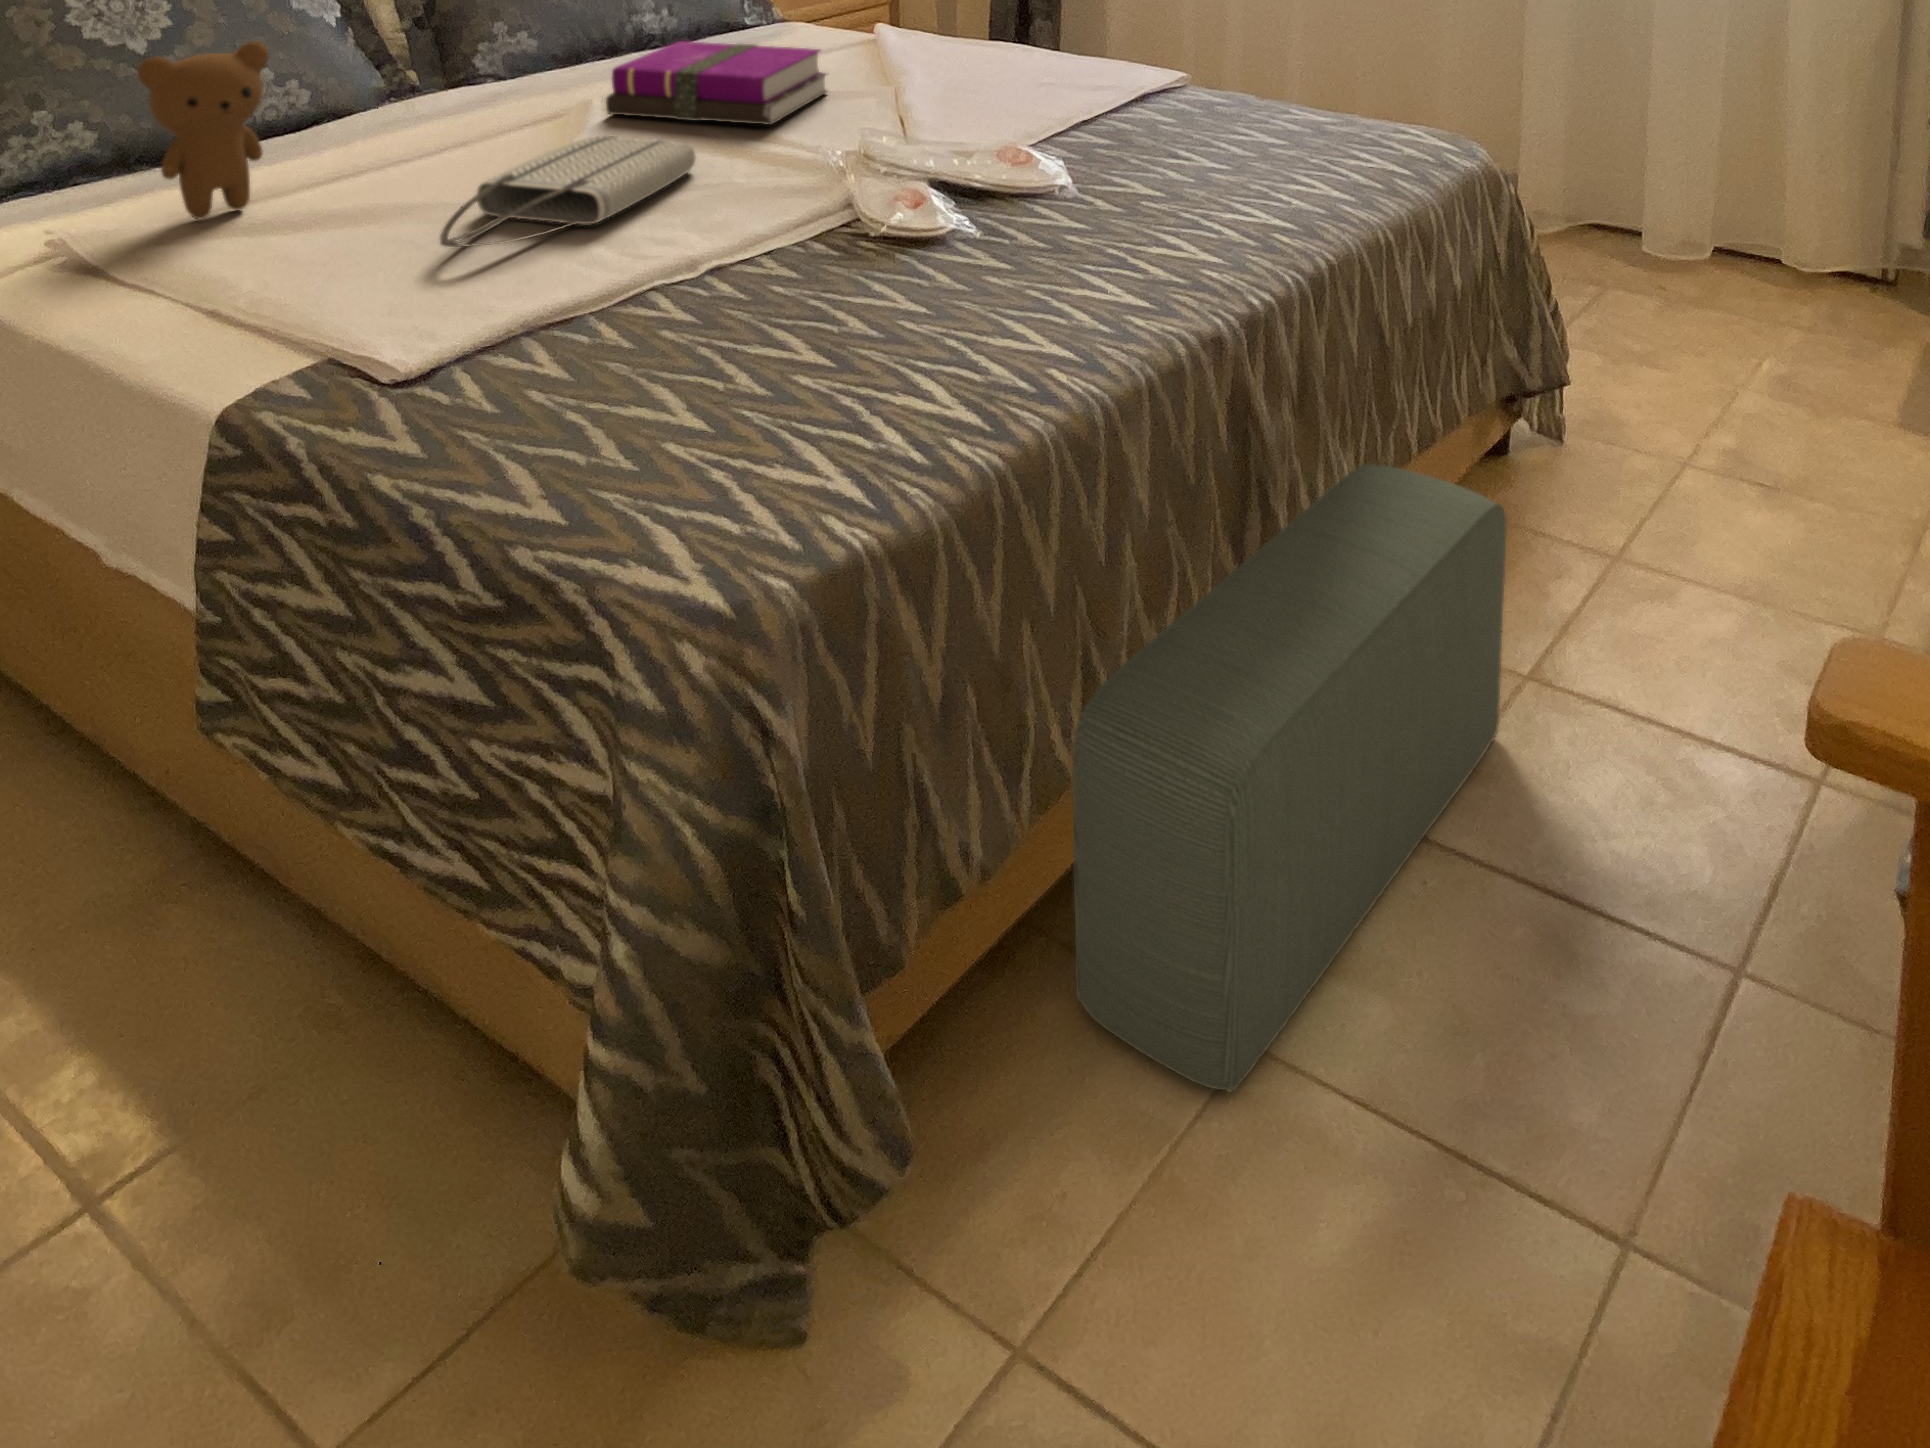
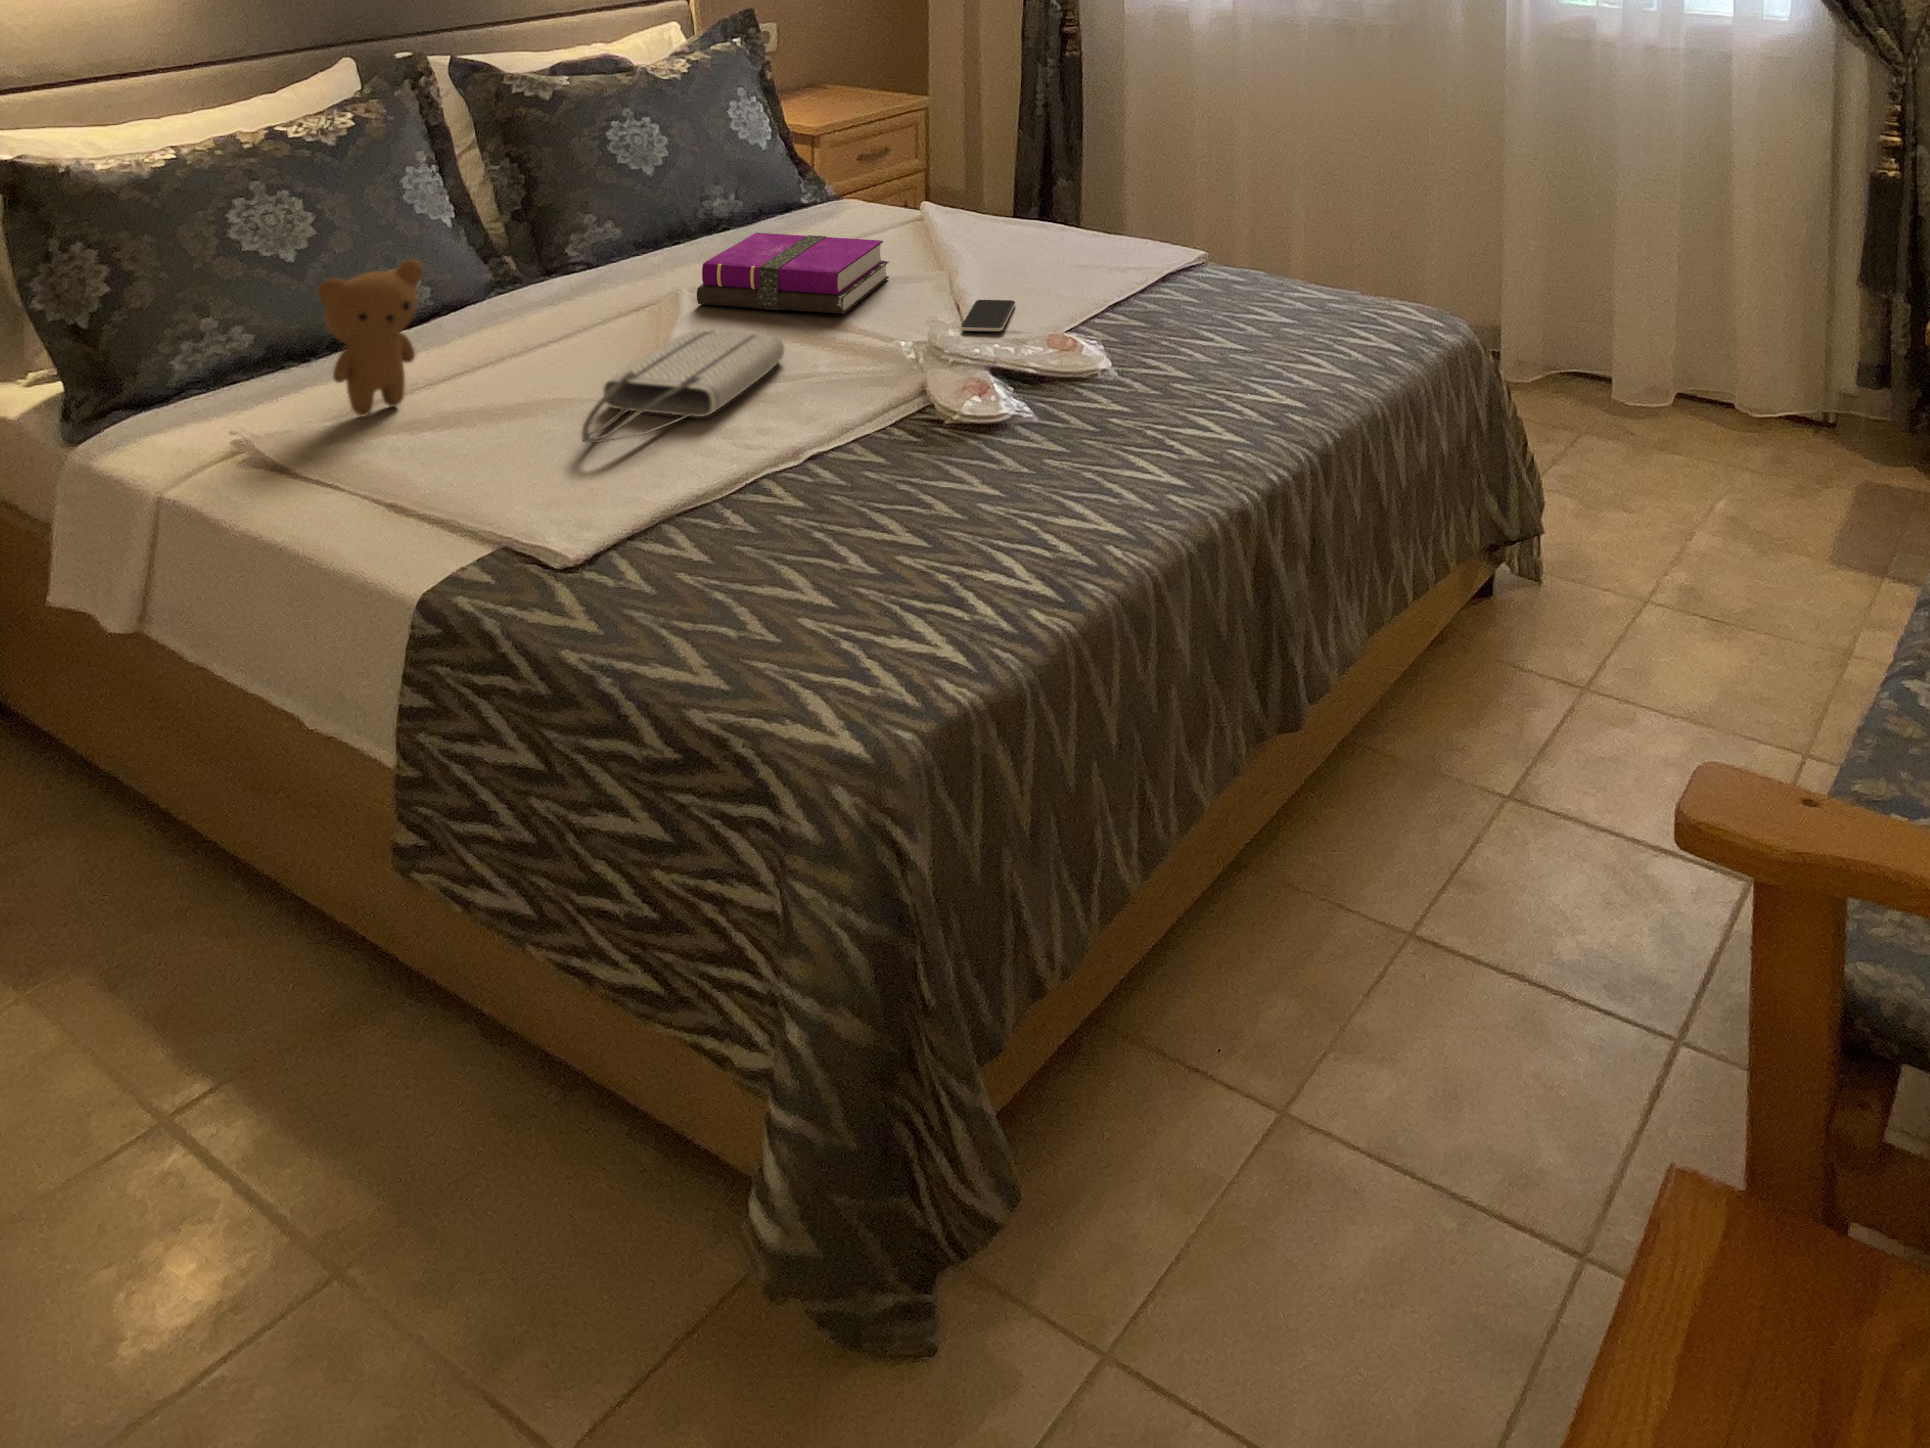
smartphone: none [904,114,969,145] -> present [961,300,1015,331]
pouf: present [1072,463,1506,1092] -> none [1129,613,1479,1151]

